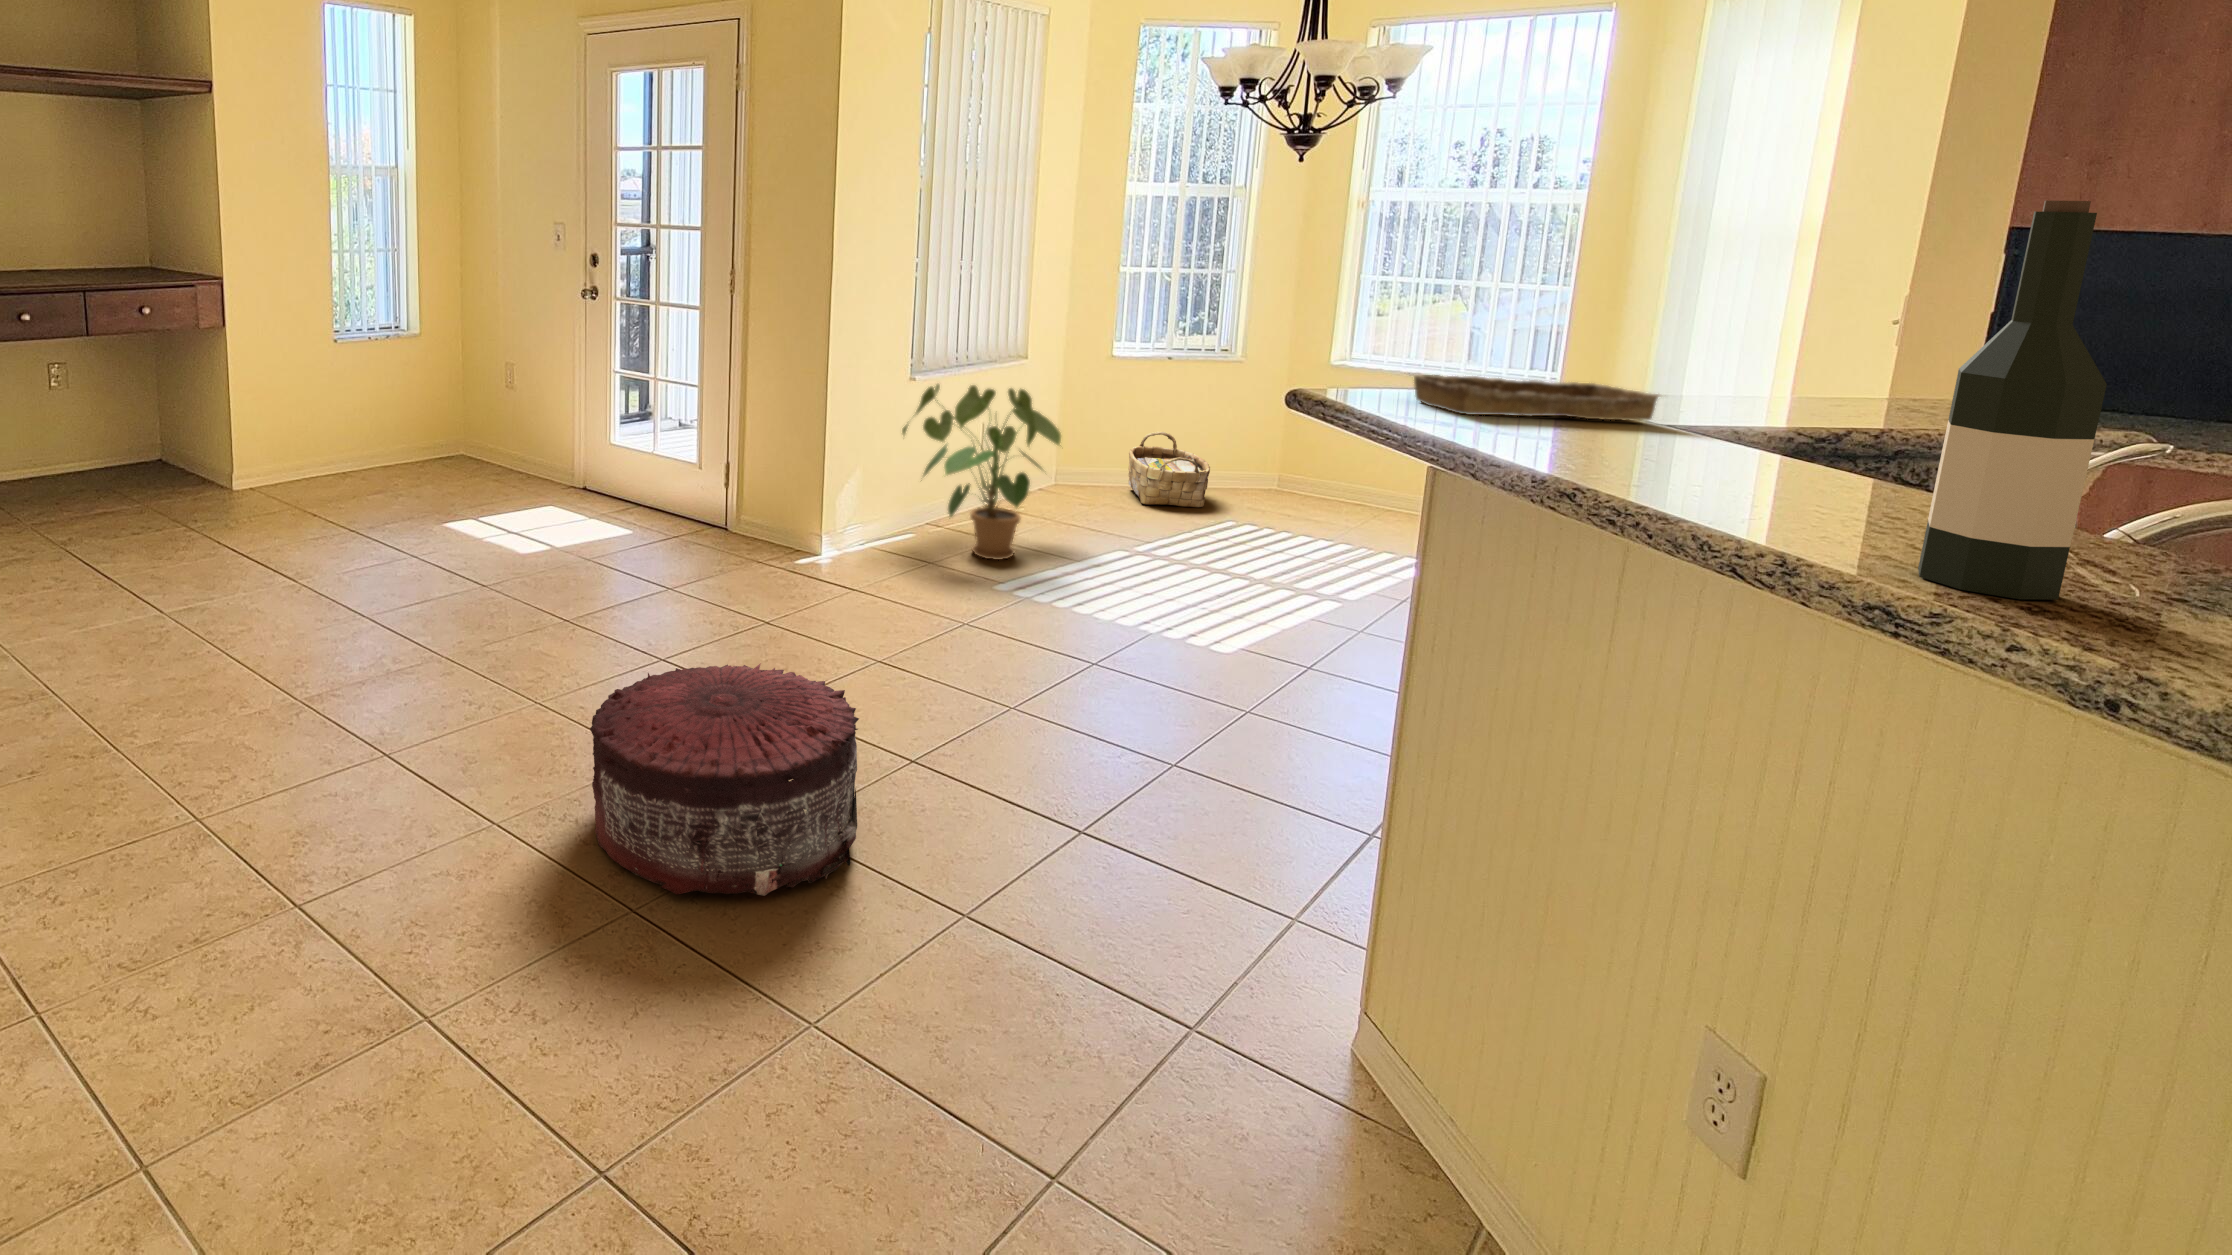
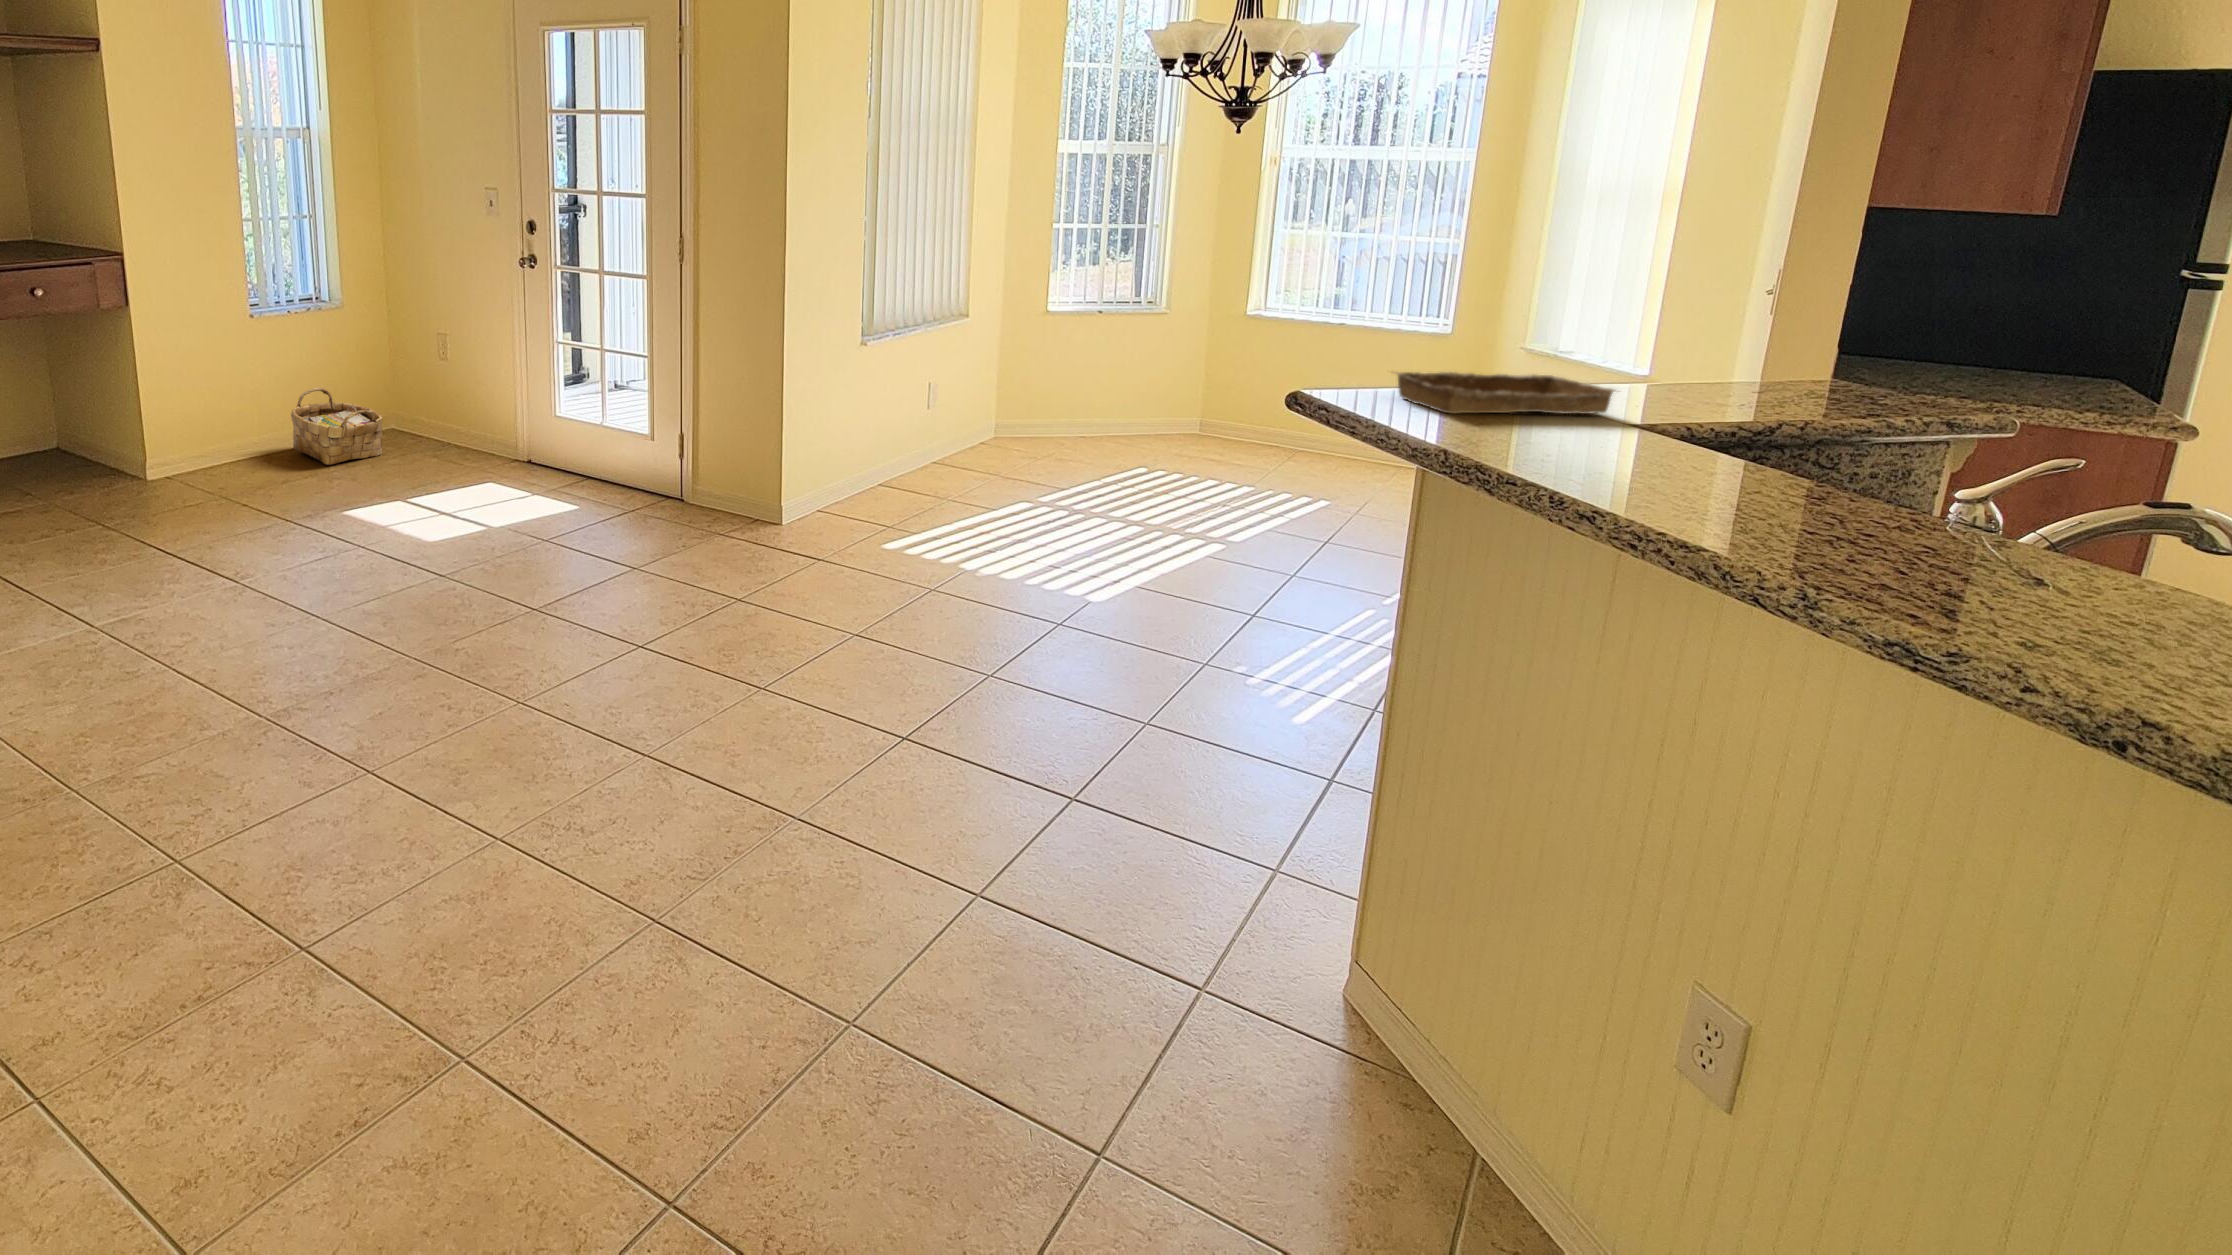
wine bottle: present [1918,200,2107,600] -> none [1917,279,2089,632]
house plant: present [902,384,1061,560] -> none [855,347,1009,519]
woven basket: present [1128,432,1210,507] -> present [291,388,383,465]
pouf: present [590,663,859,896] -> none [596,655,867,899]

